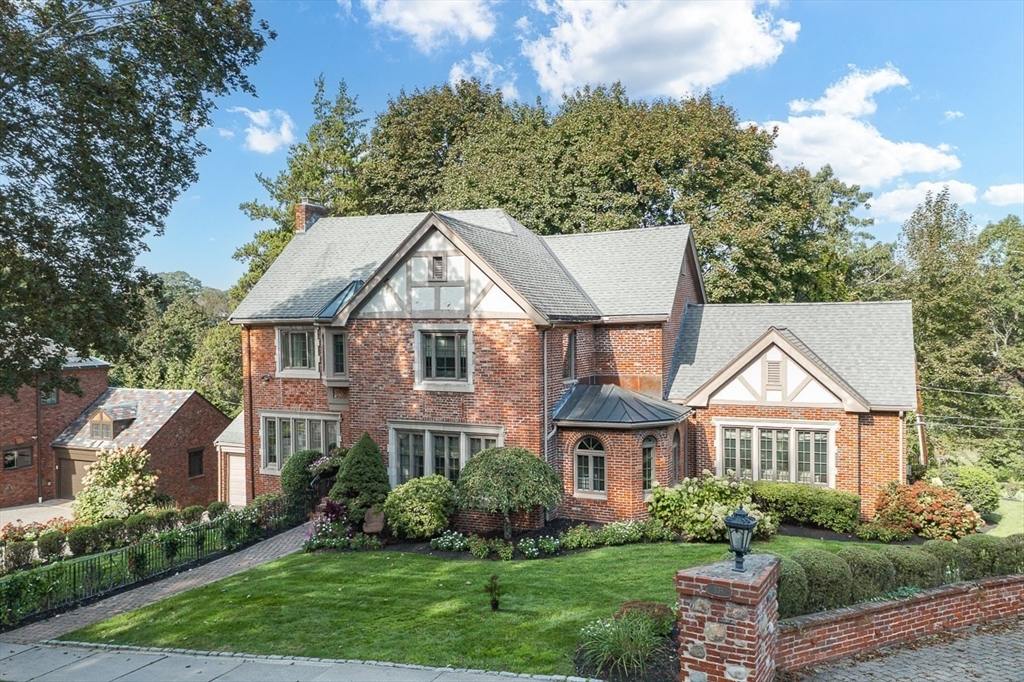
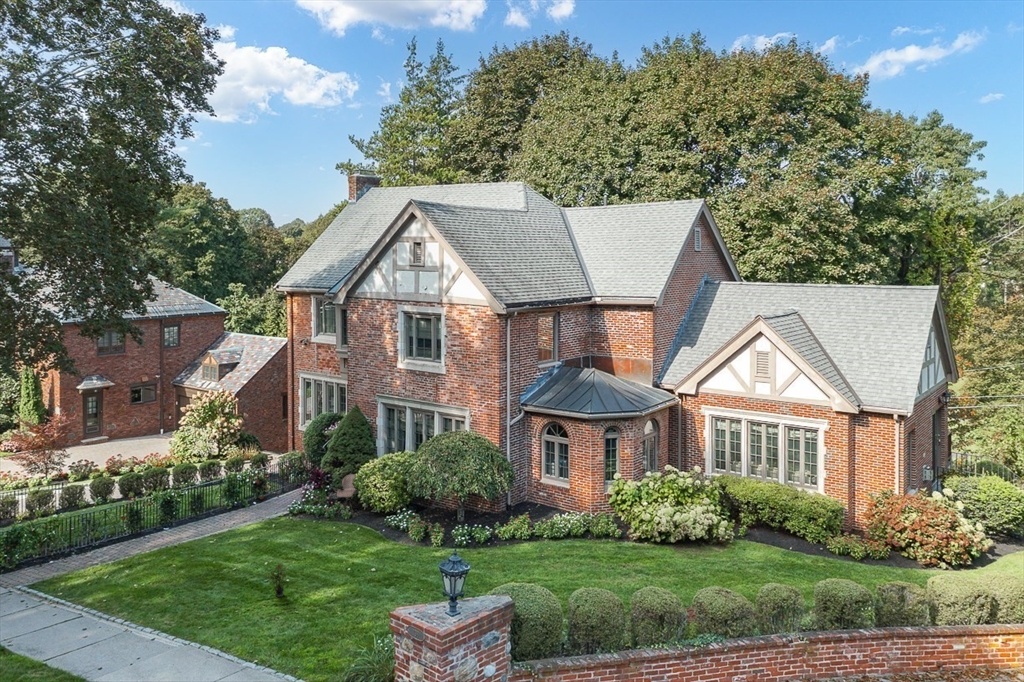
potted plant: present [484,574,502,611] -> present [269,563,287,597]

